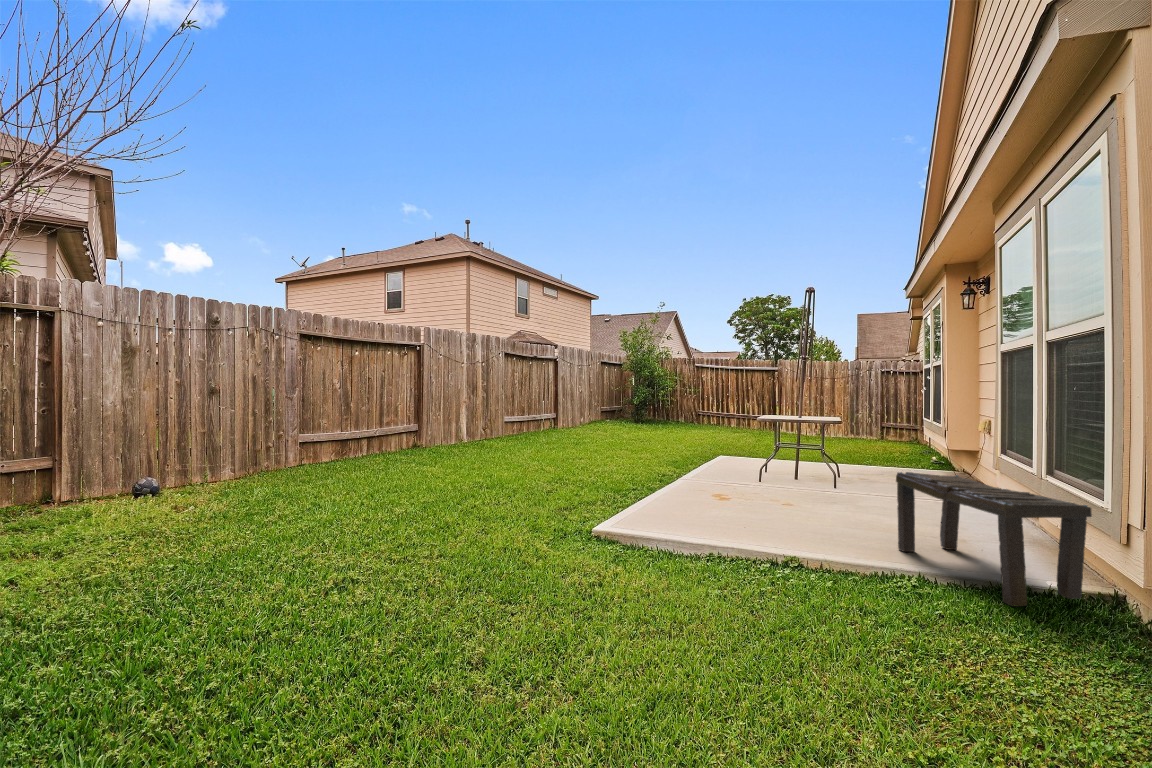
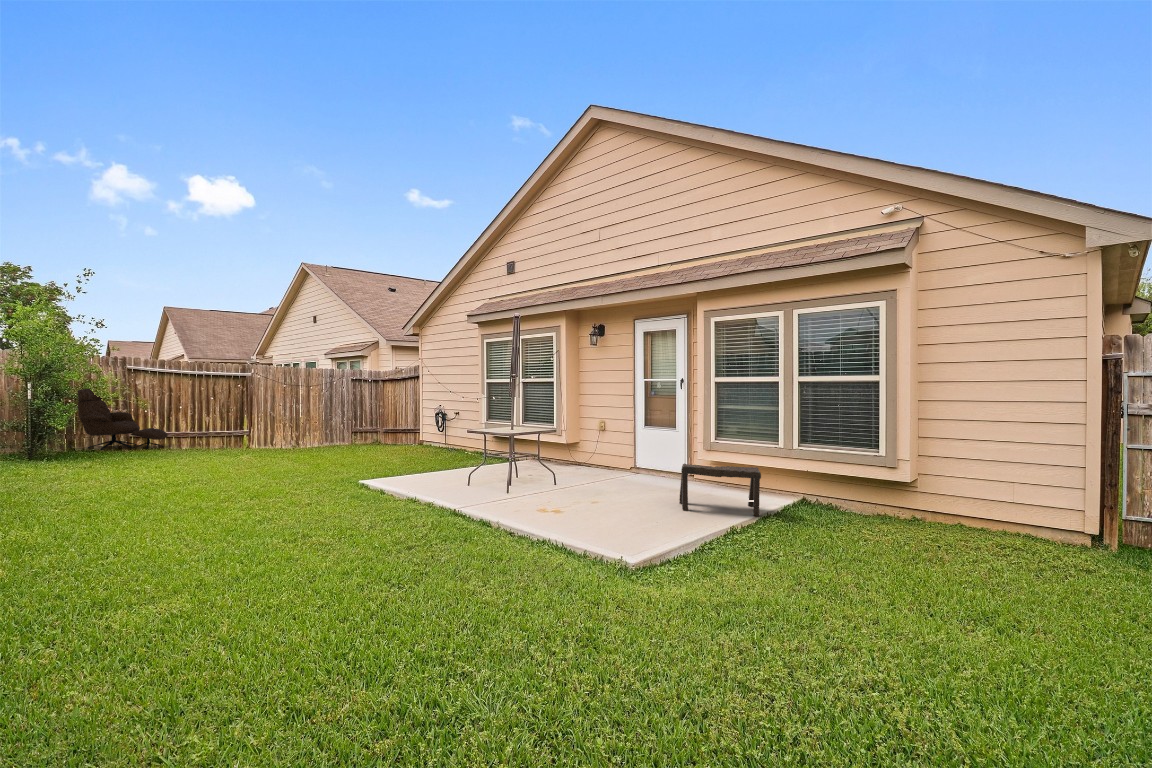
lounge chair: none [667,379,712,422] -> present [78,388,168,450]

